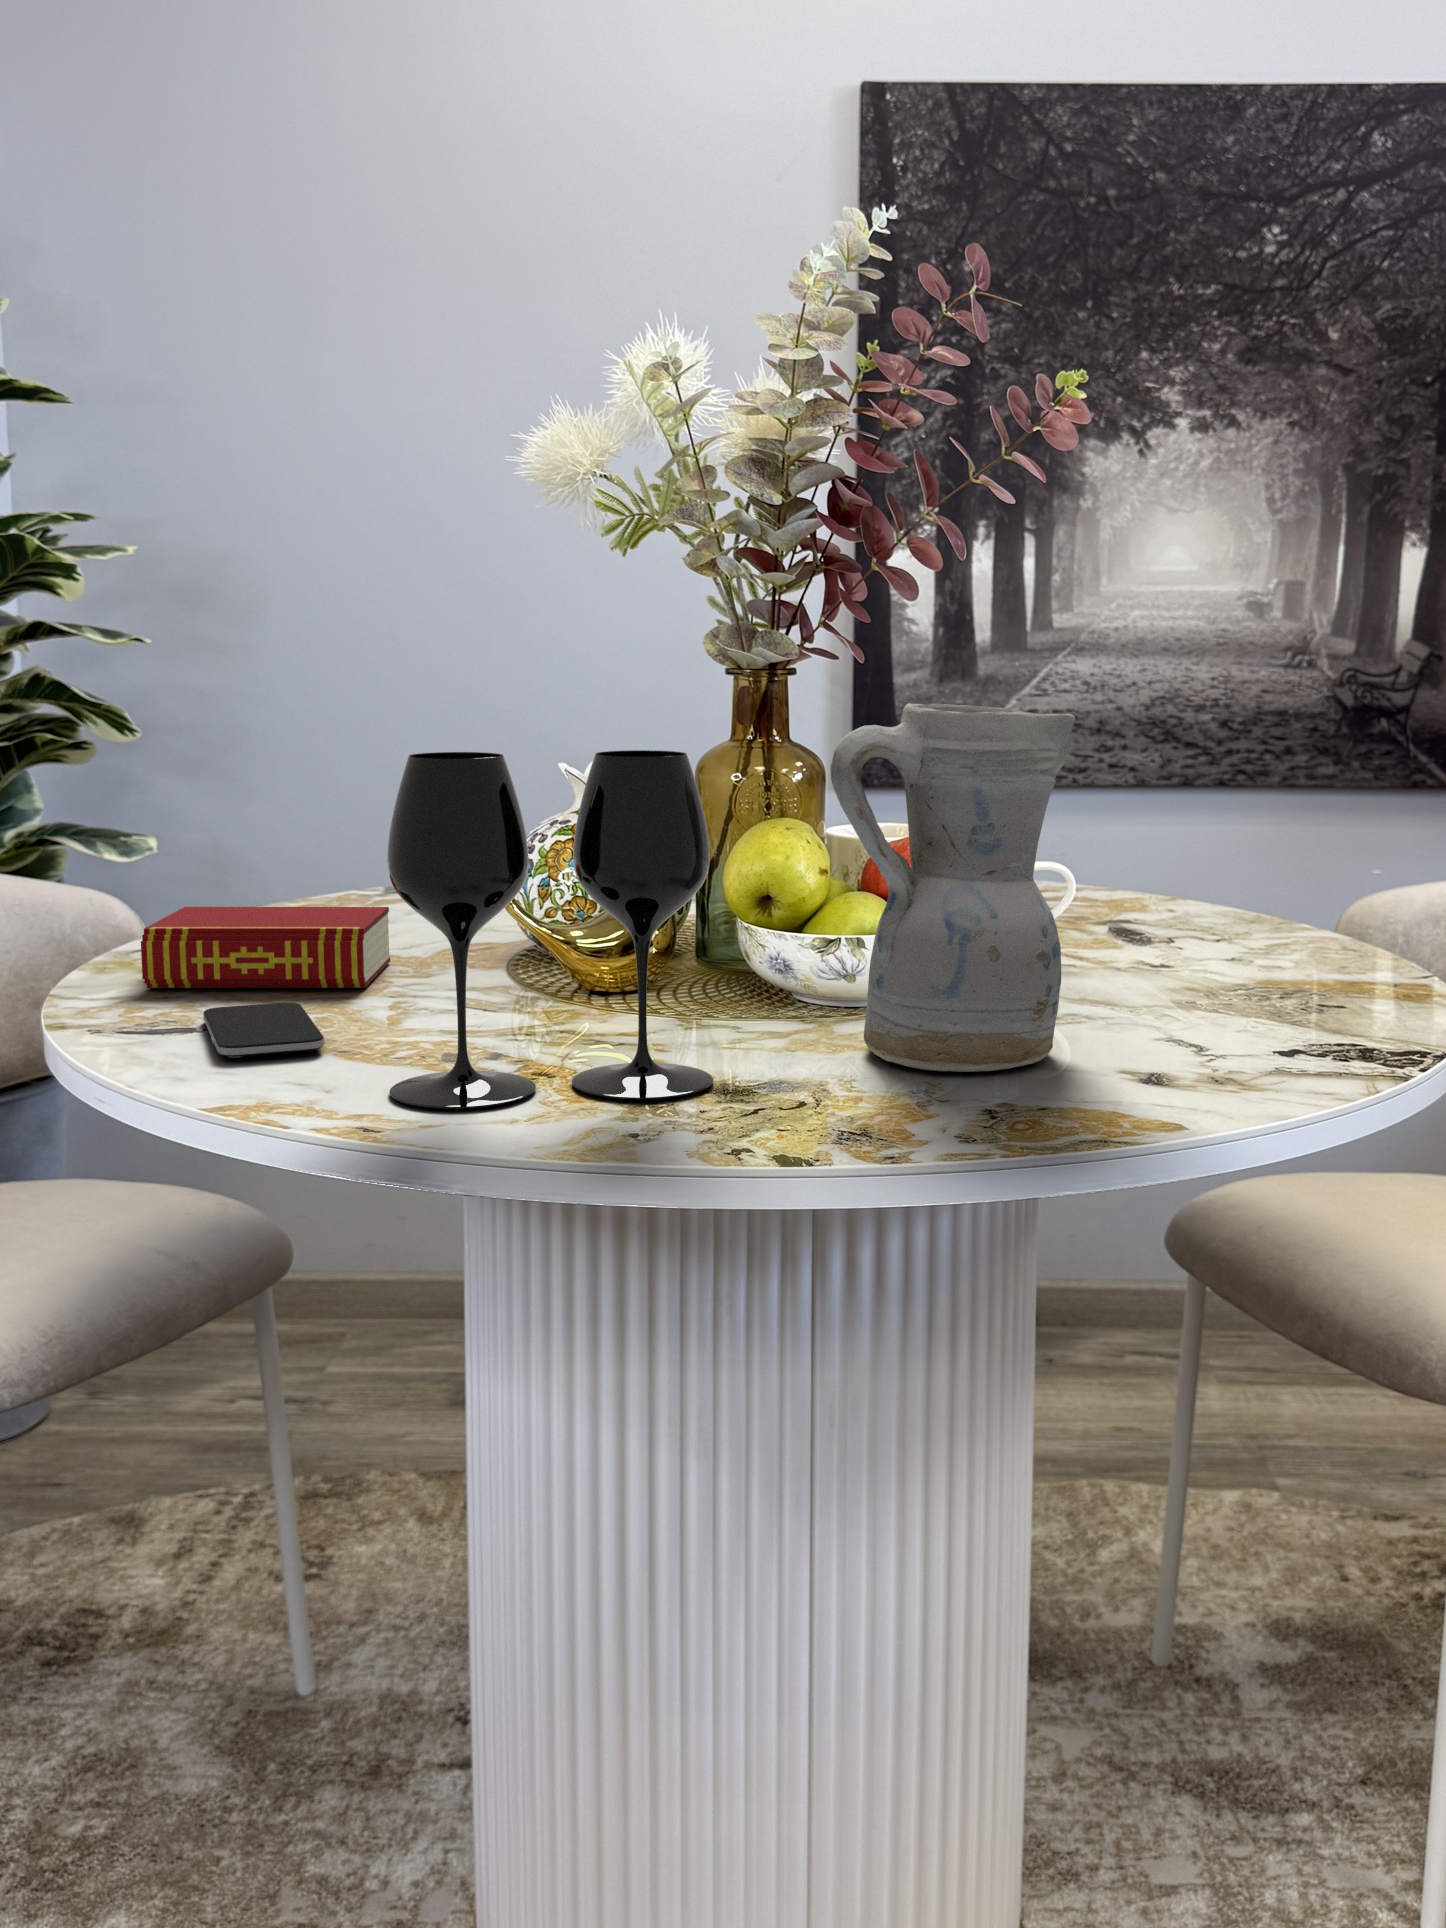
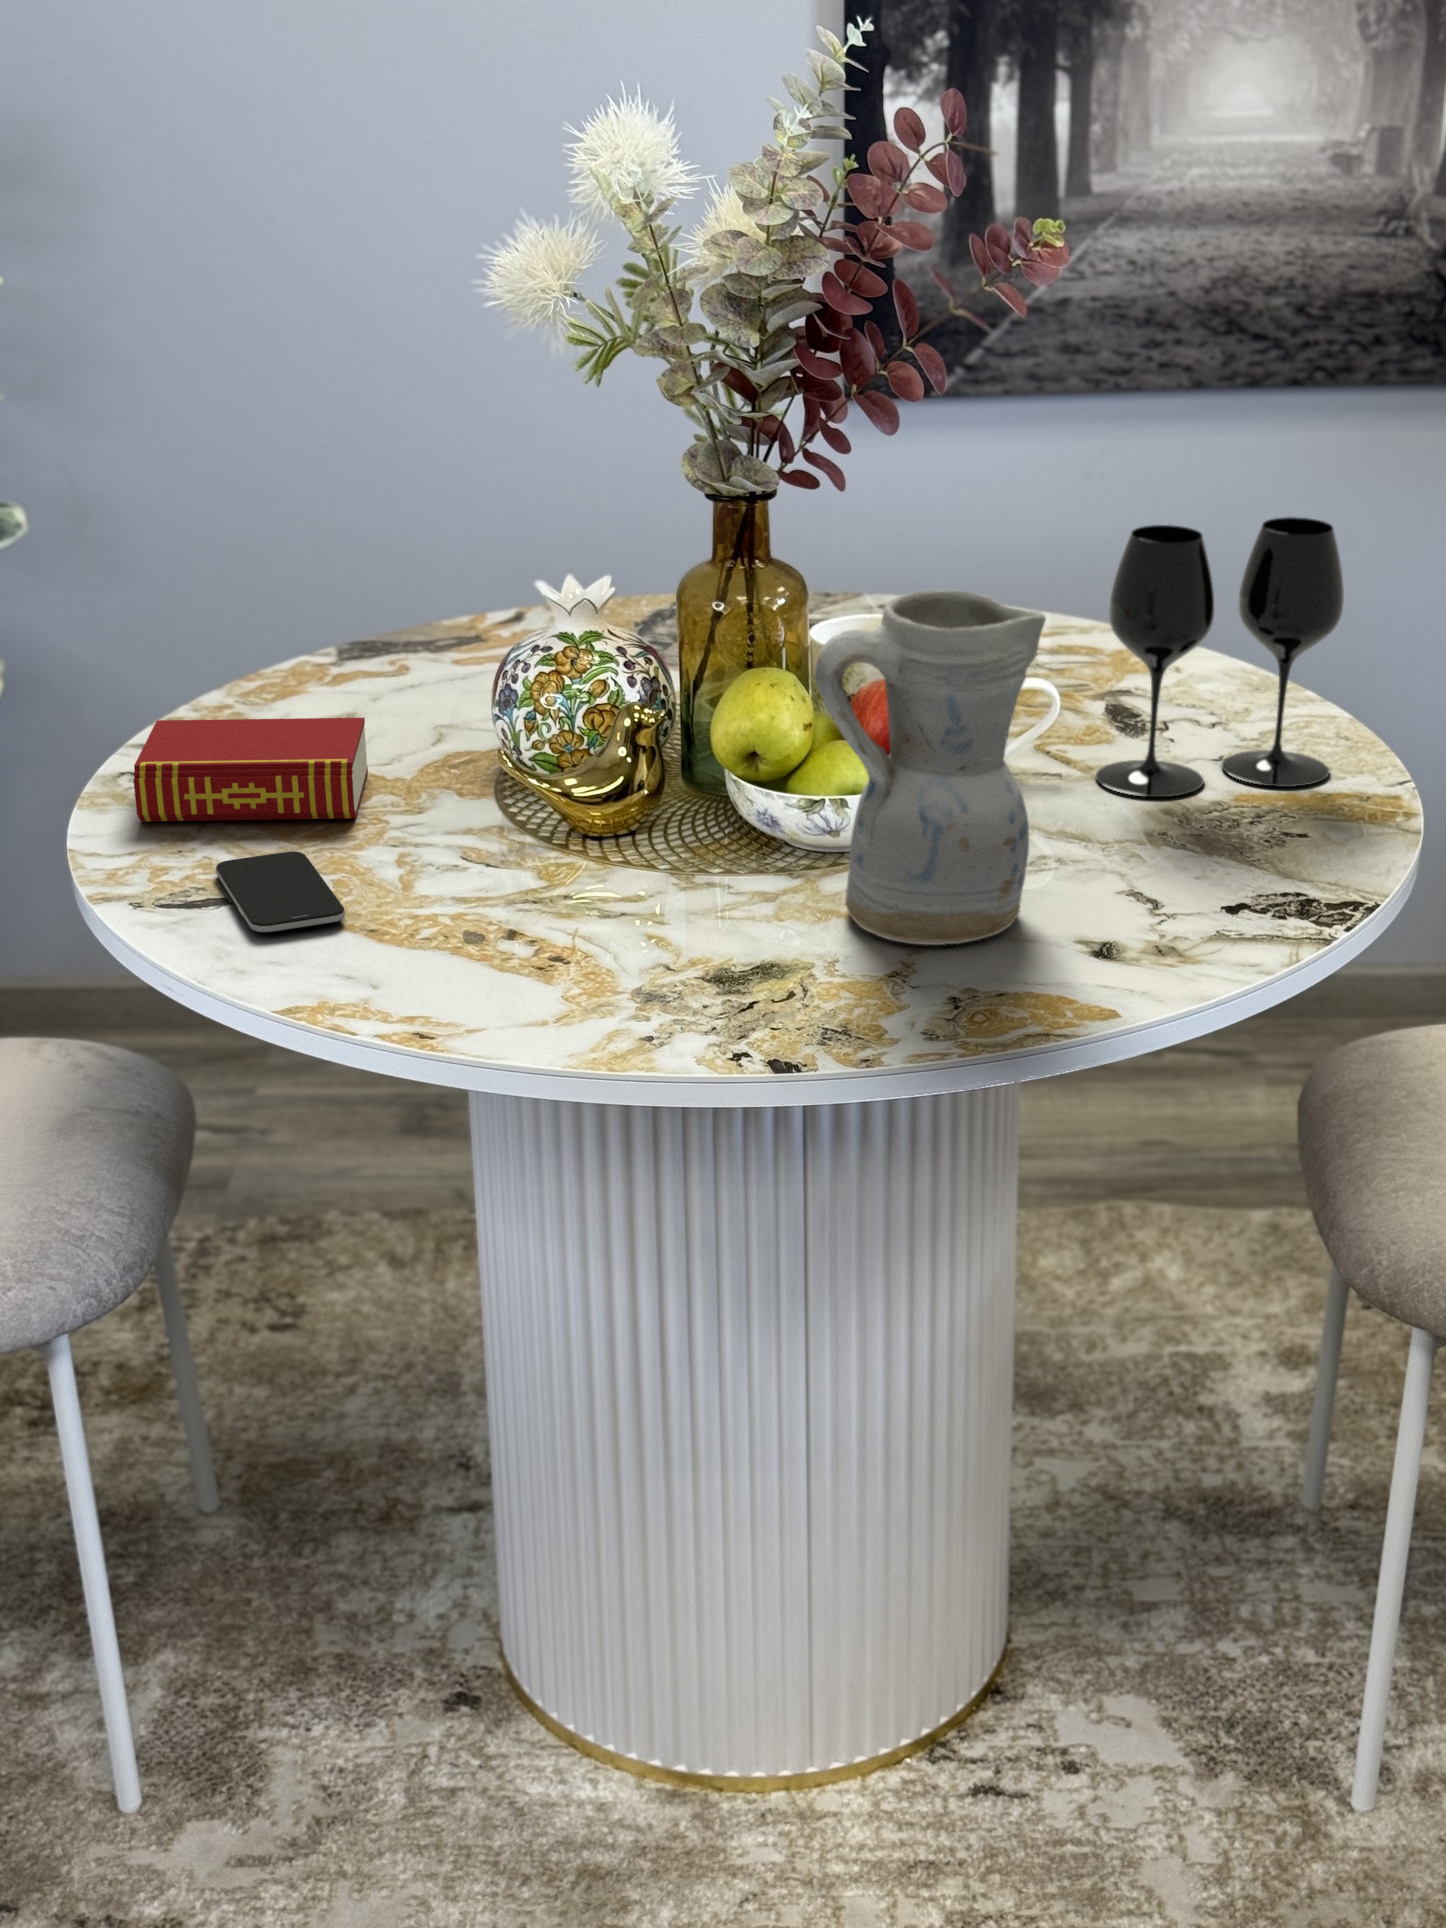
wine glass: present [387,750,713,1109] -> present [1096,517,1344,797]

